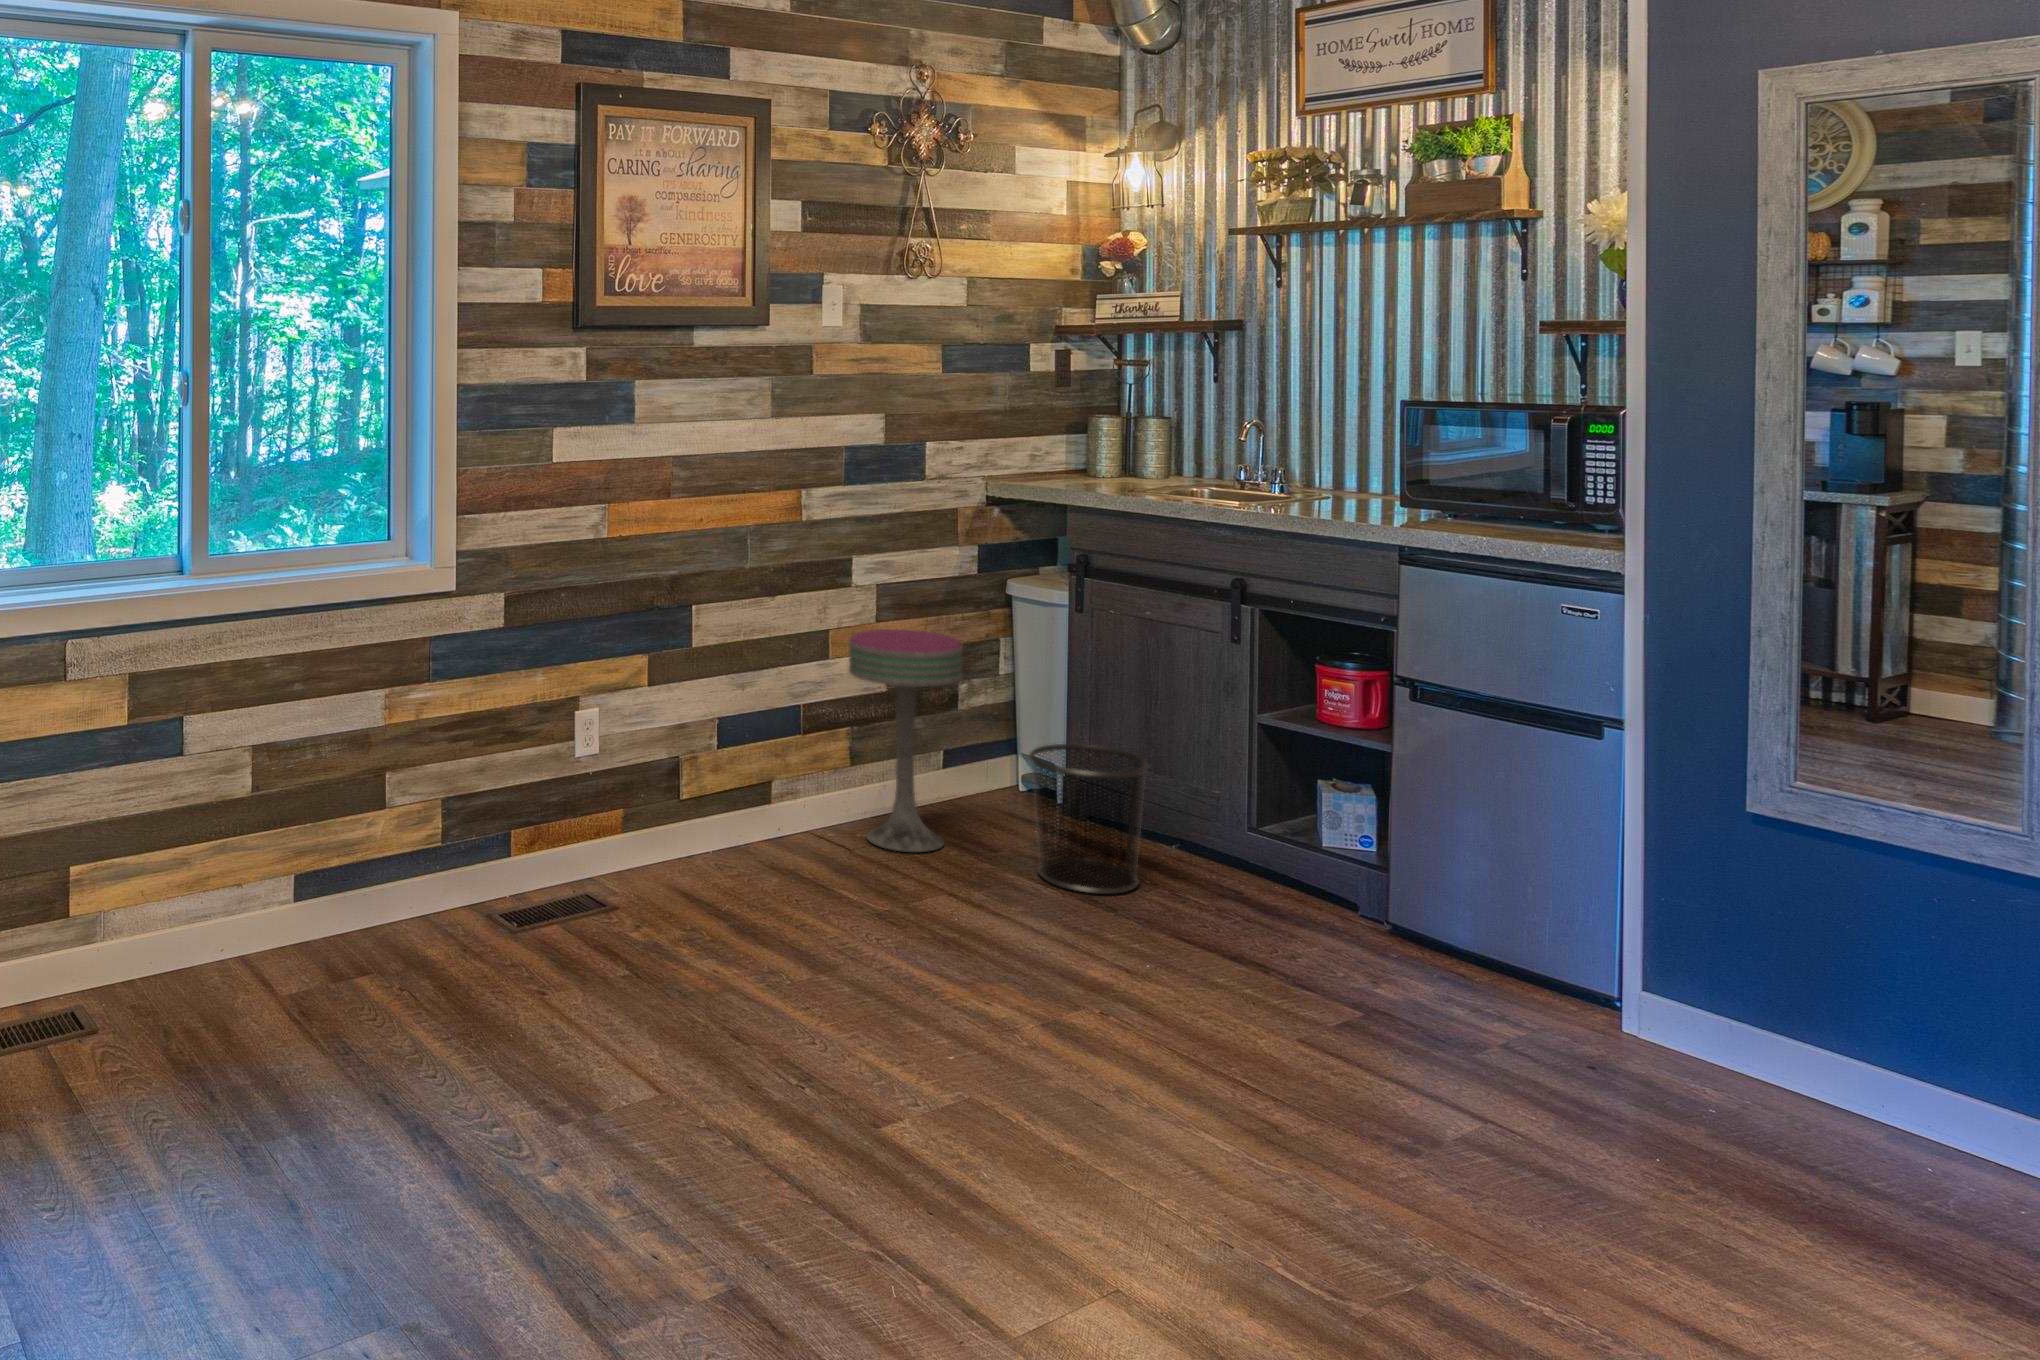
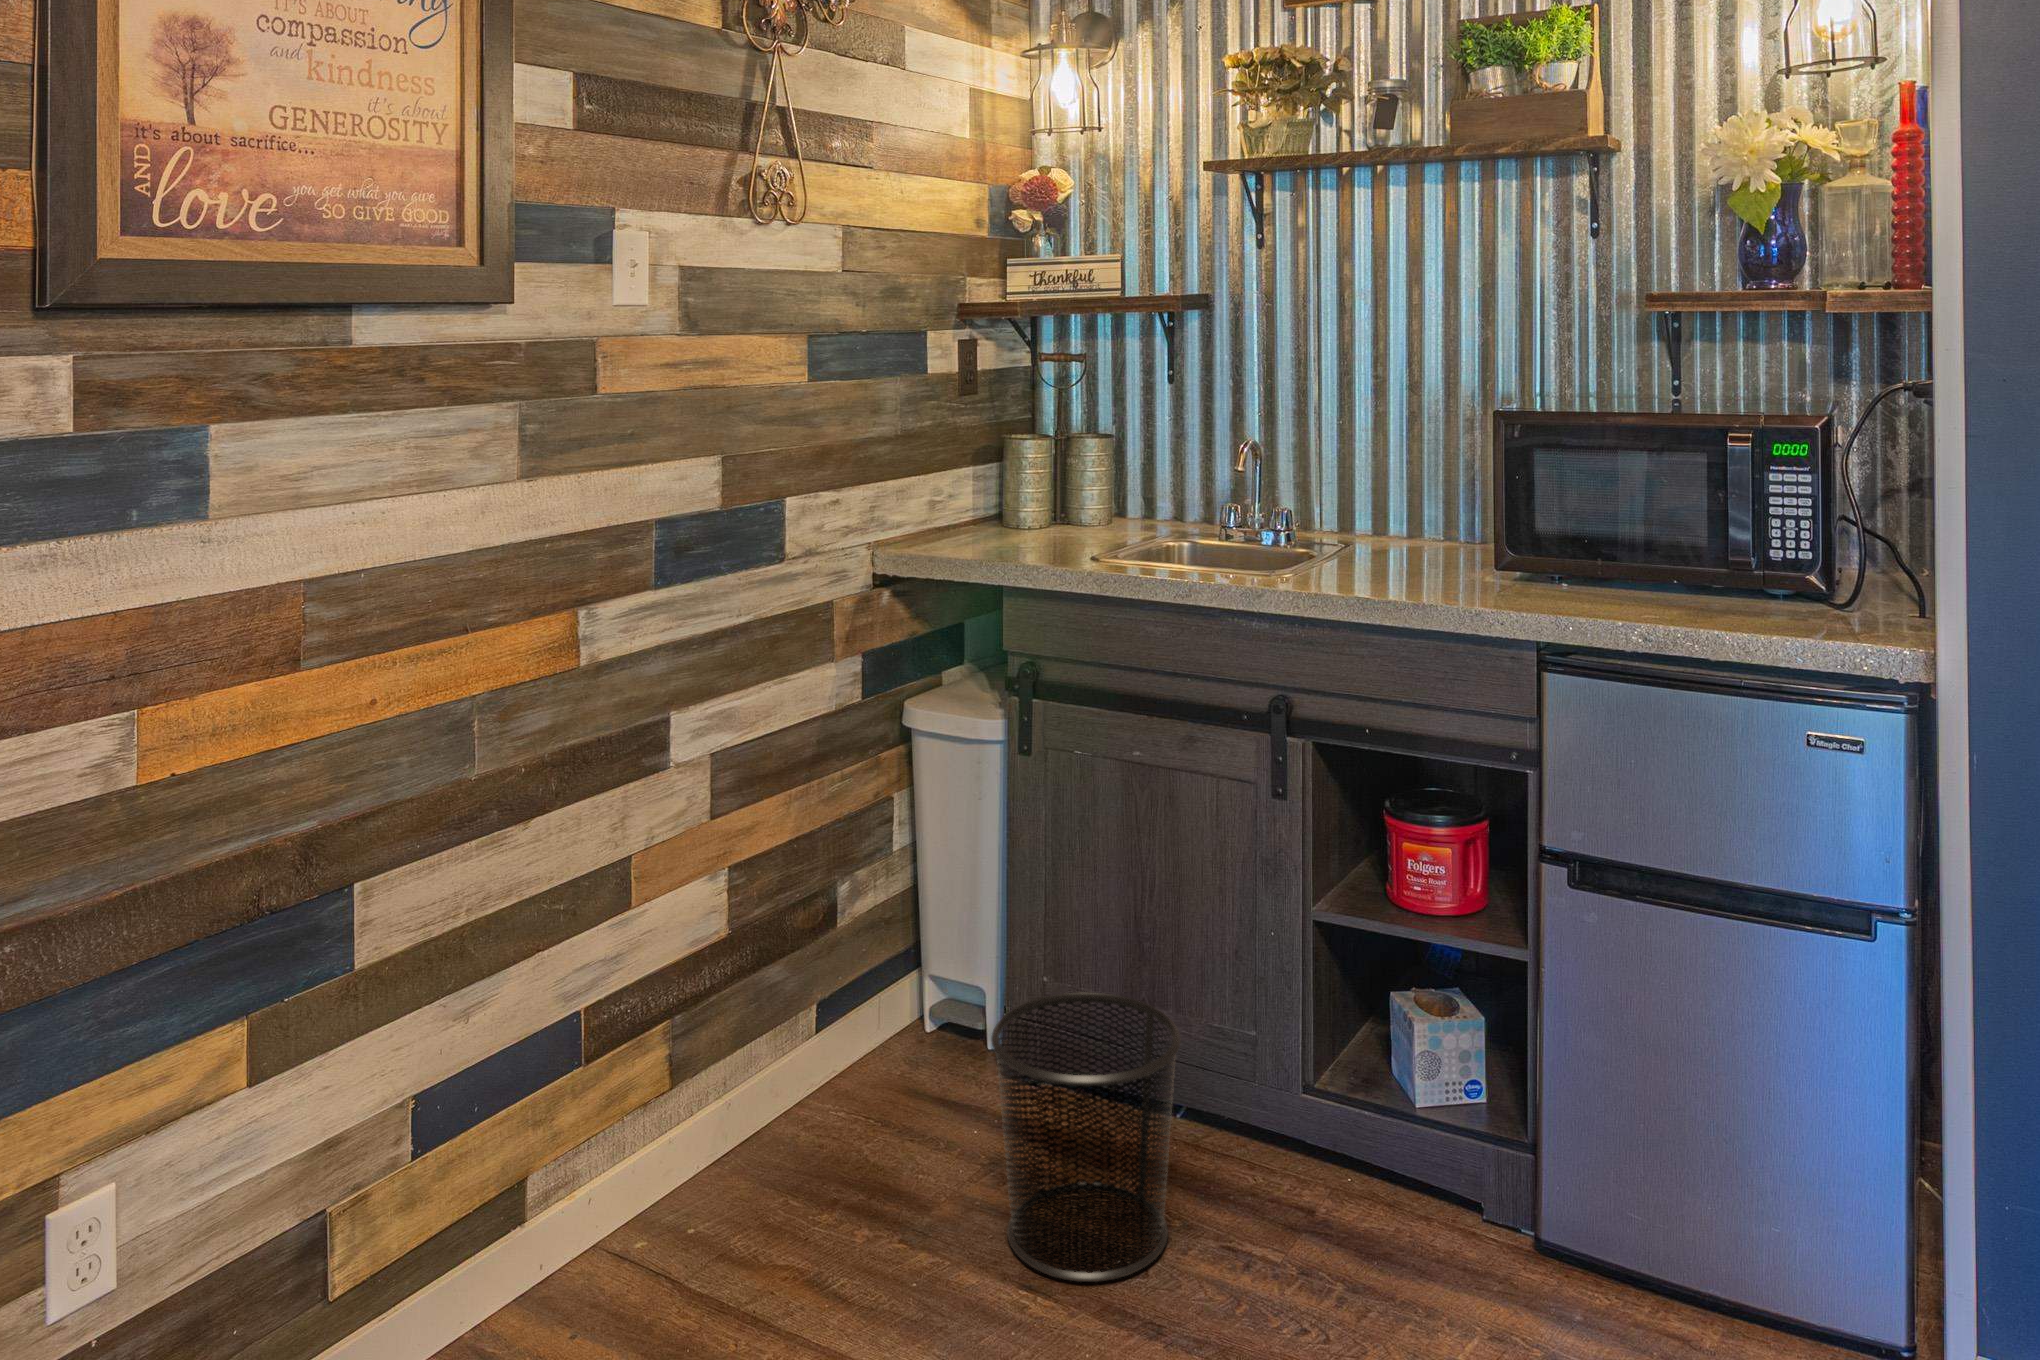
bar stool: present [849,629,963,852] -> none [671,830,871,1255]

